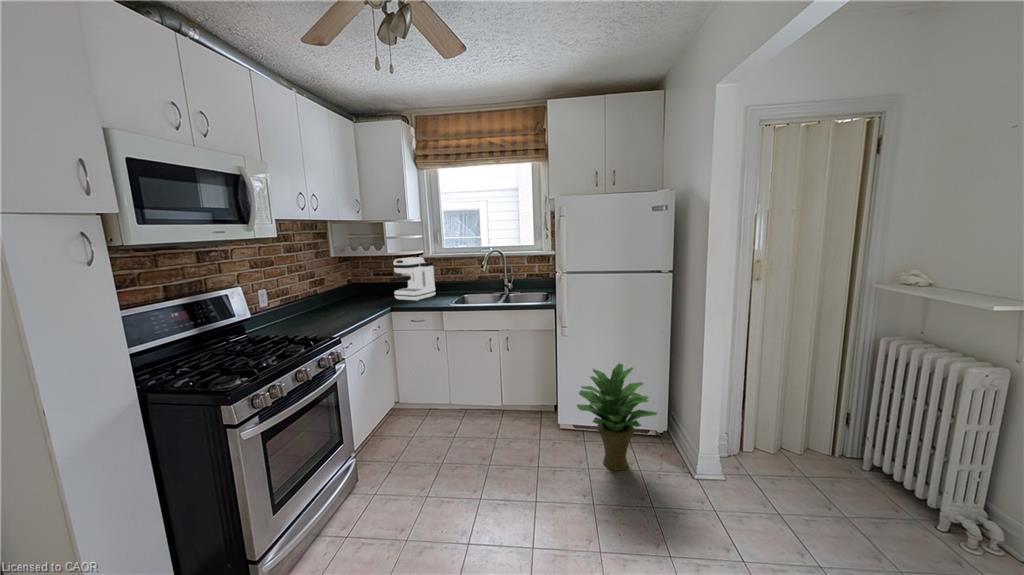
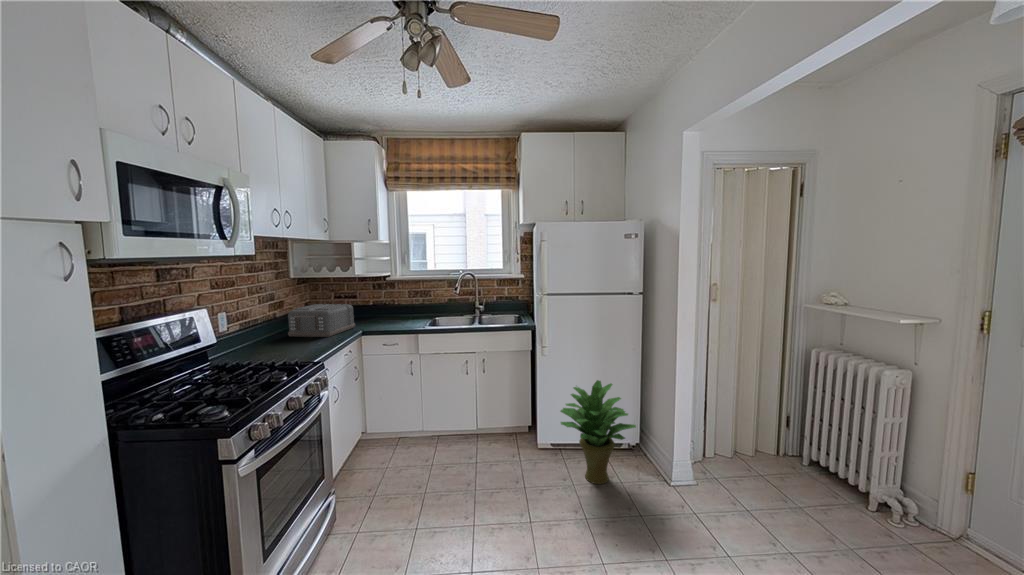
coffee maker: present [391,257,435,300] -> none [359,280,405,324]
toaster: none [324,281,387,313] -> present [288,304,355,337]

